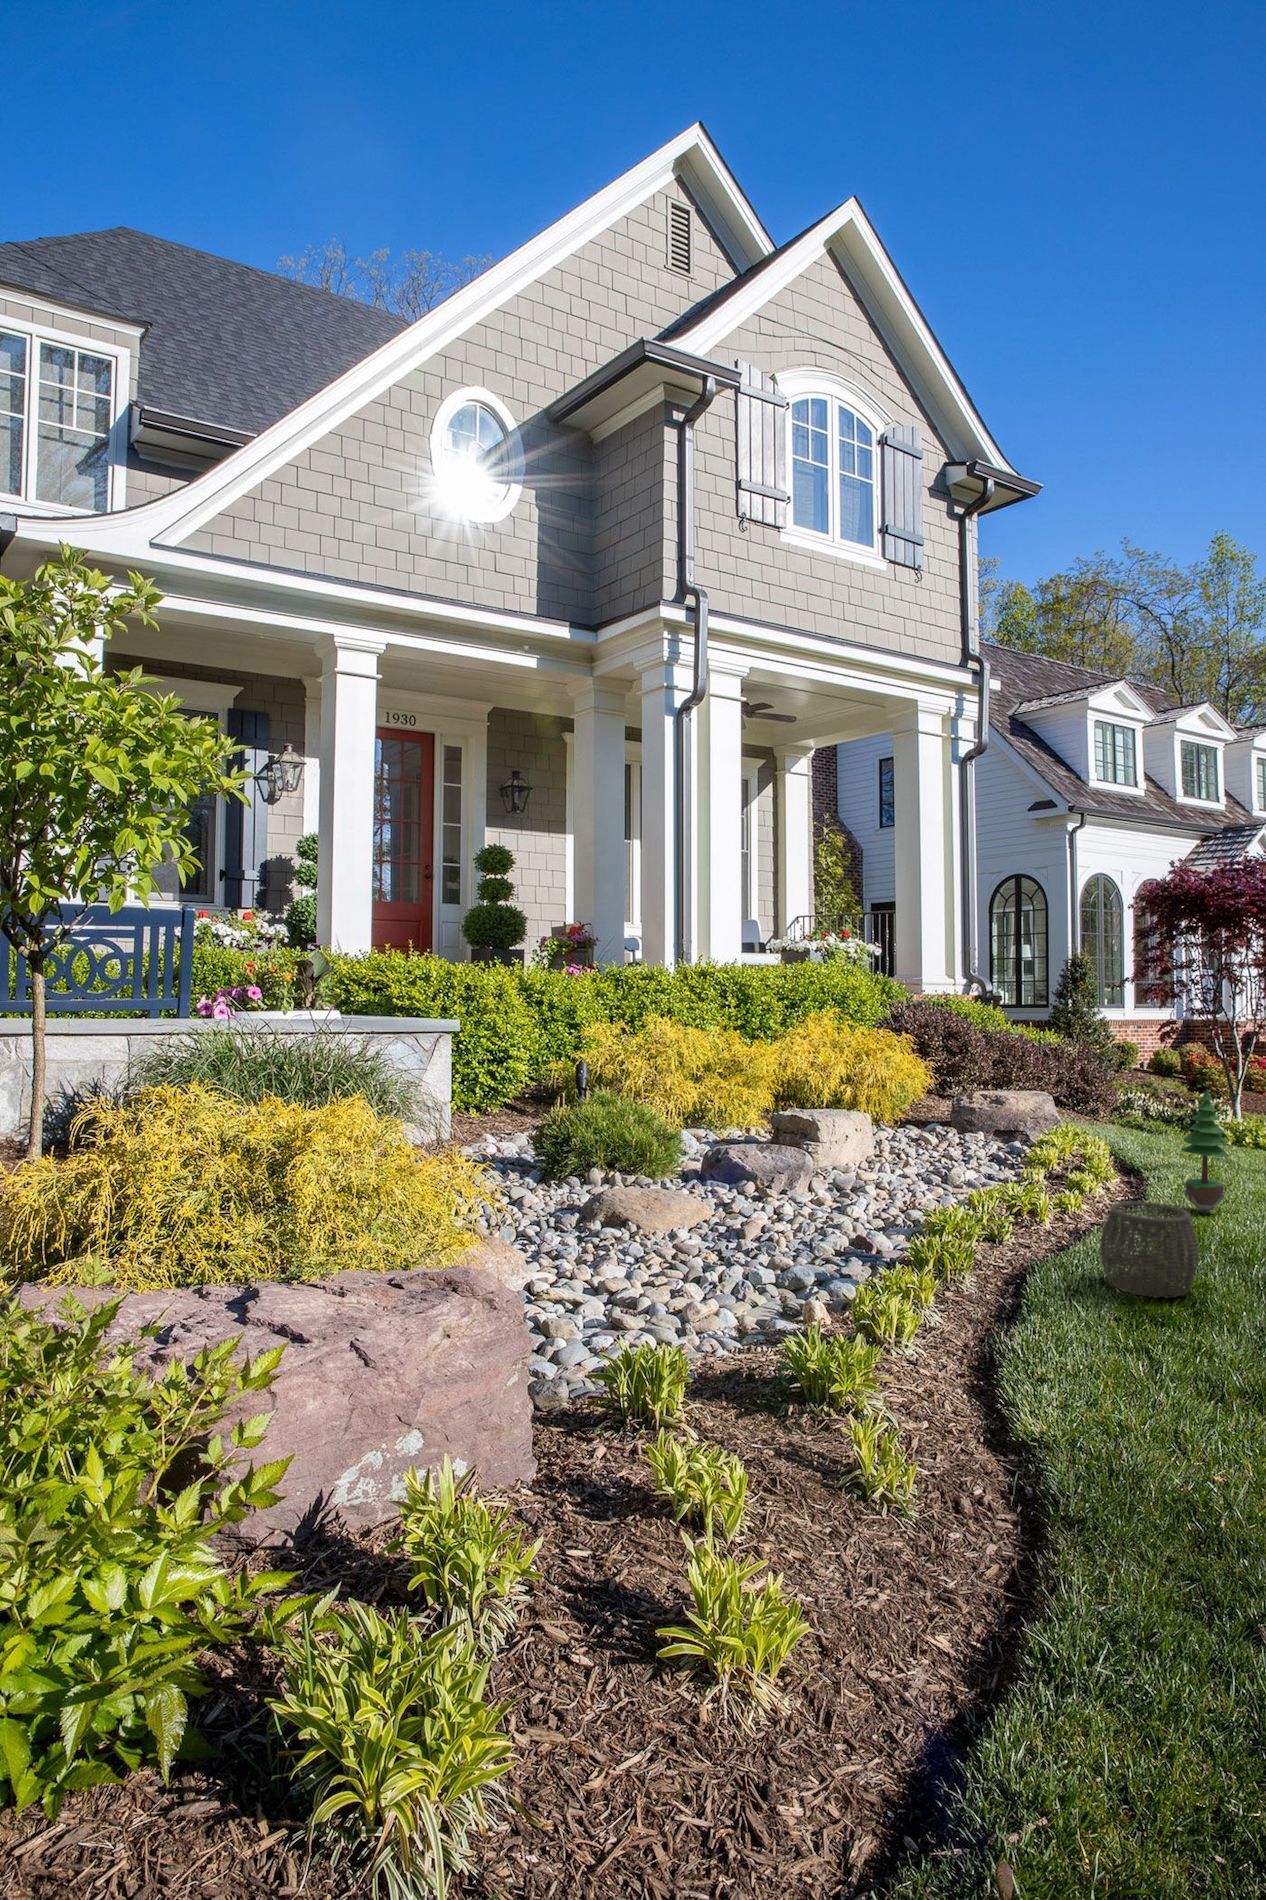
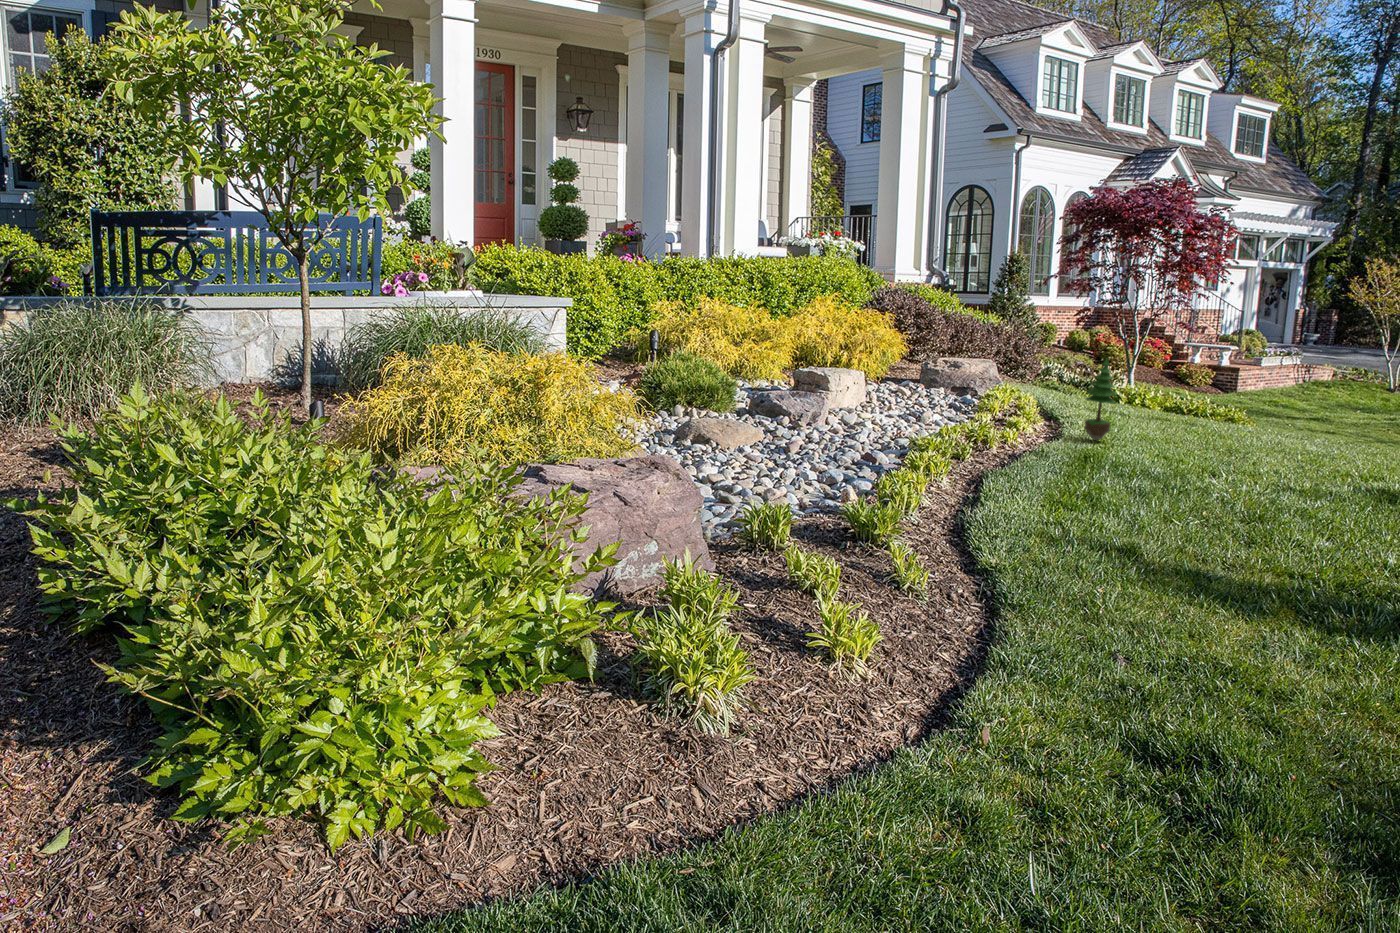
woven basket: present [1099,1201,1200,1298] -> none [1029,430,1094,491]

